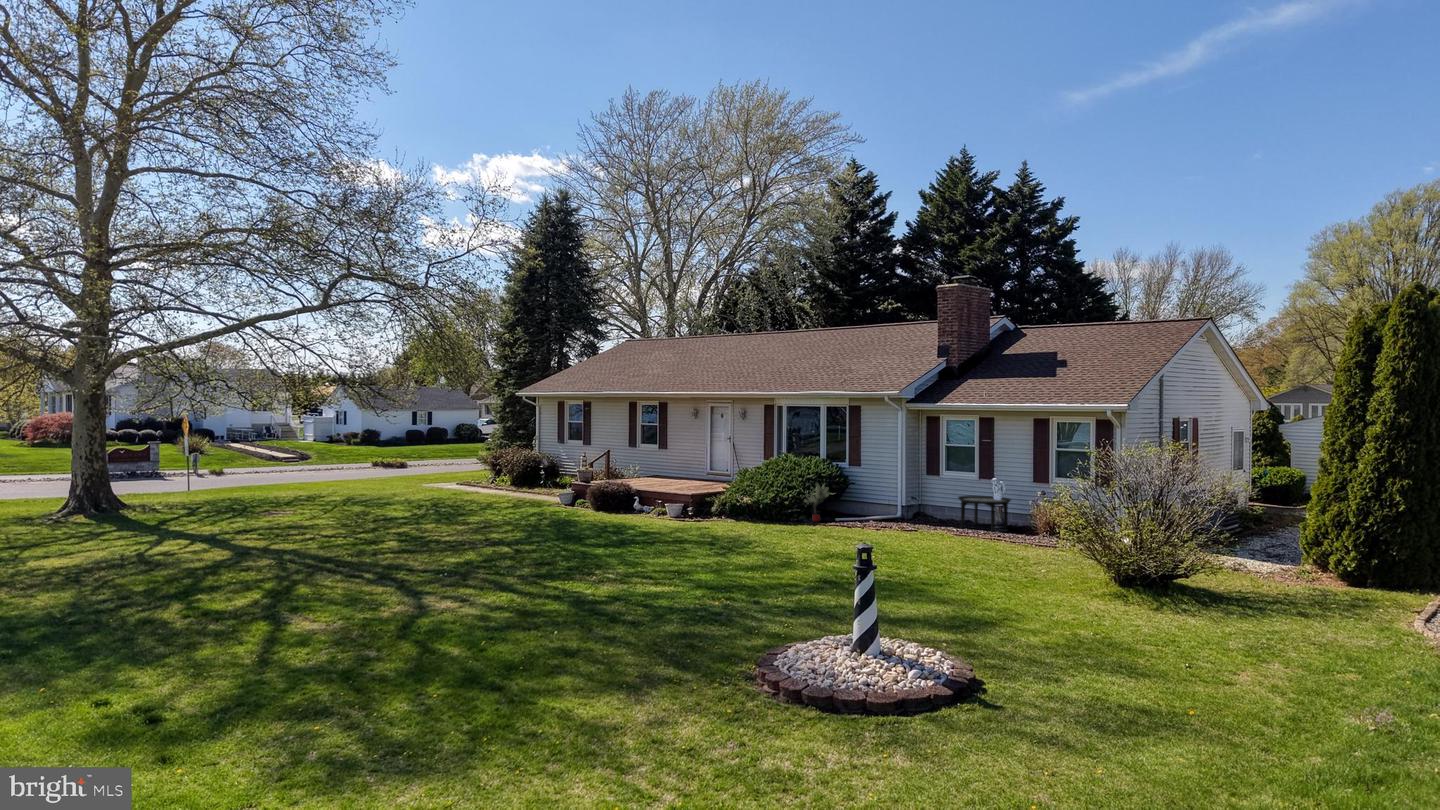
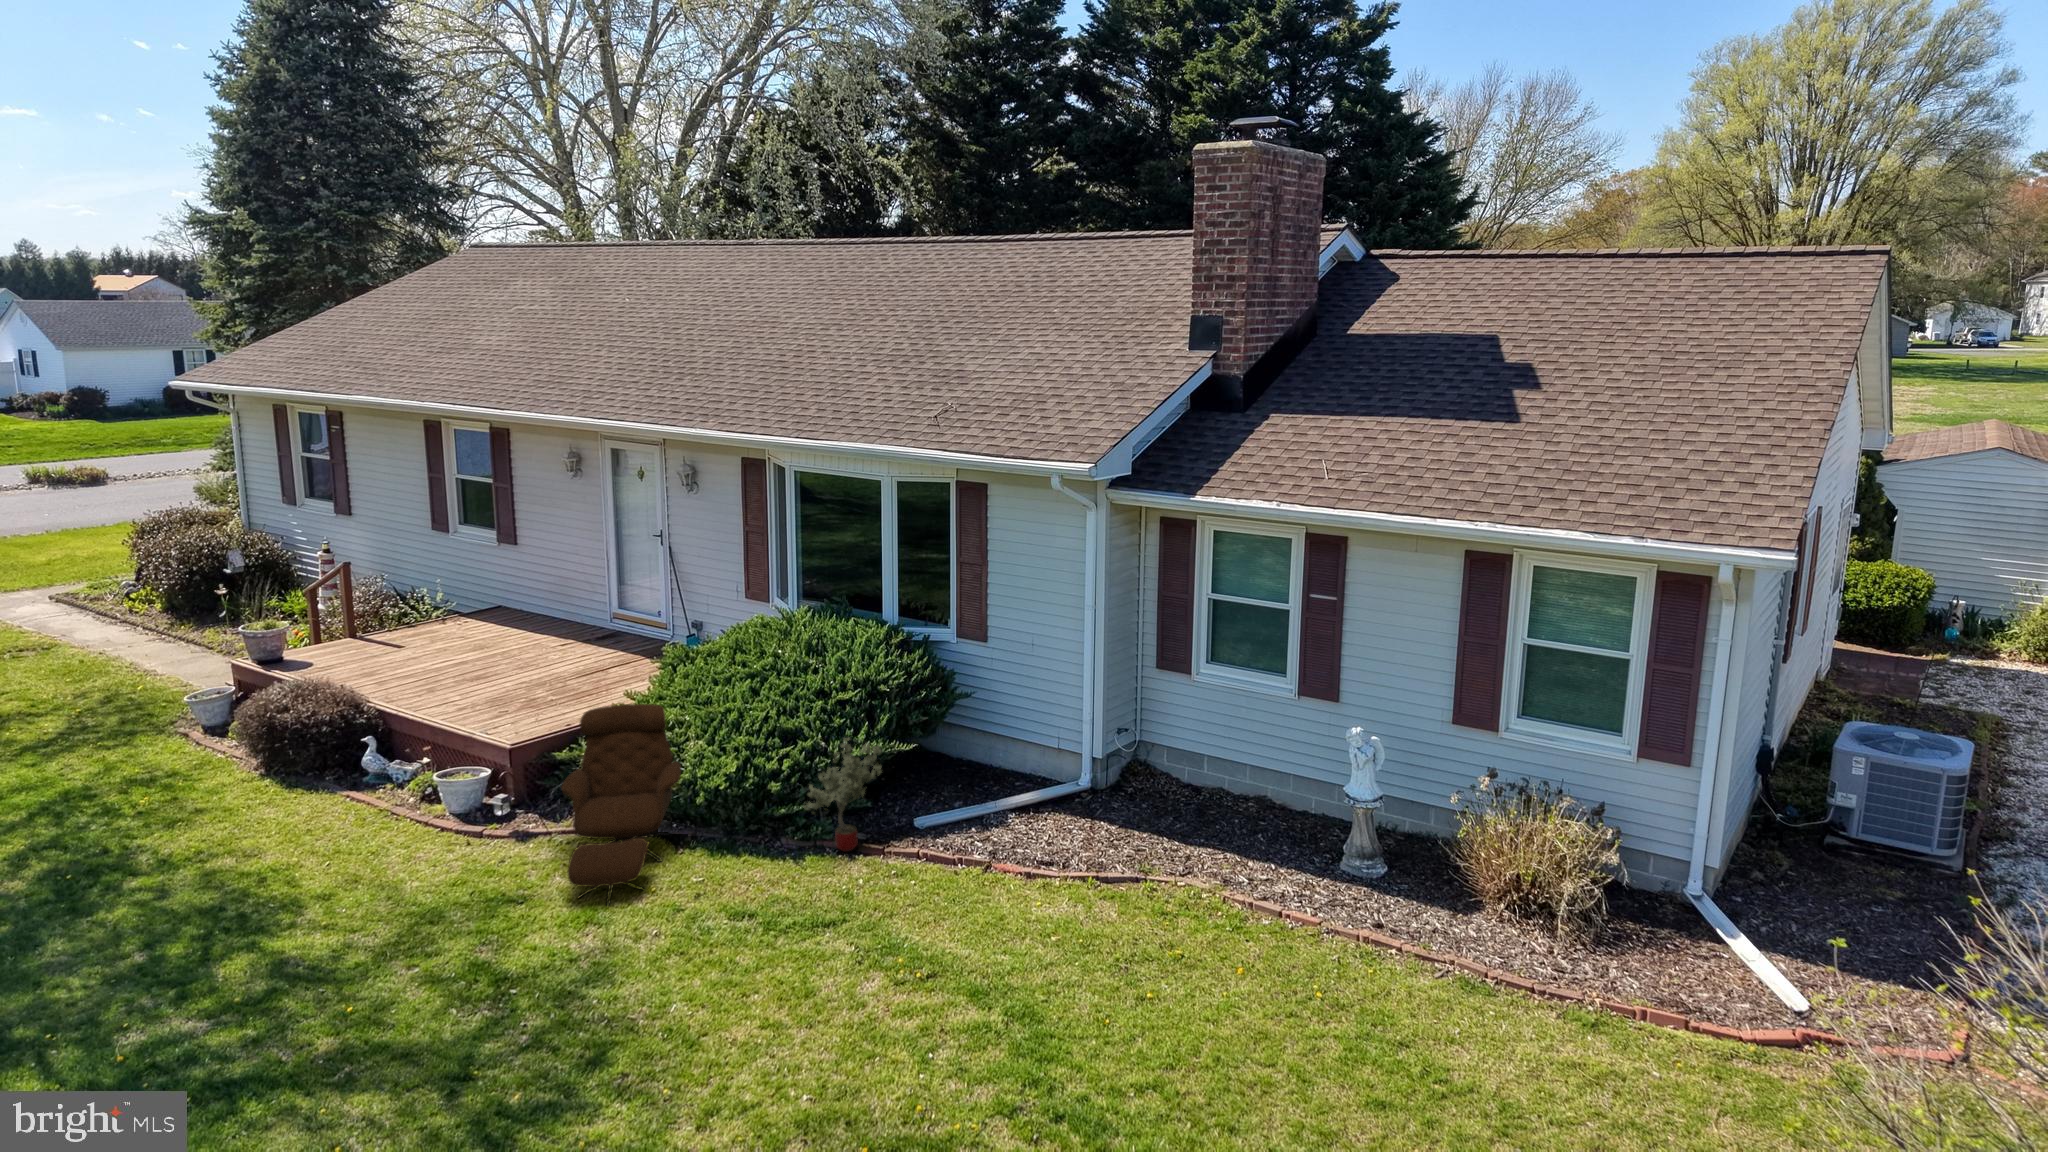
lounge chair: none [723,472,761,525] -> present [561,704,681,906]
round table: present [958,496,1011,532] -> none [1246,756,1401,901]

